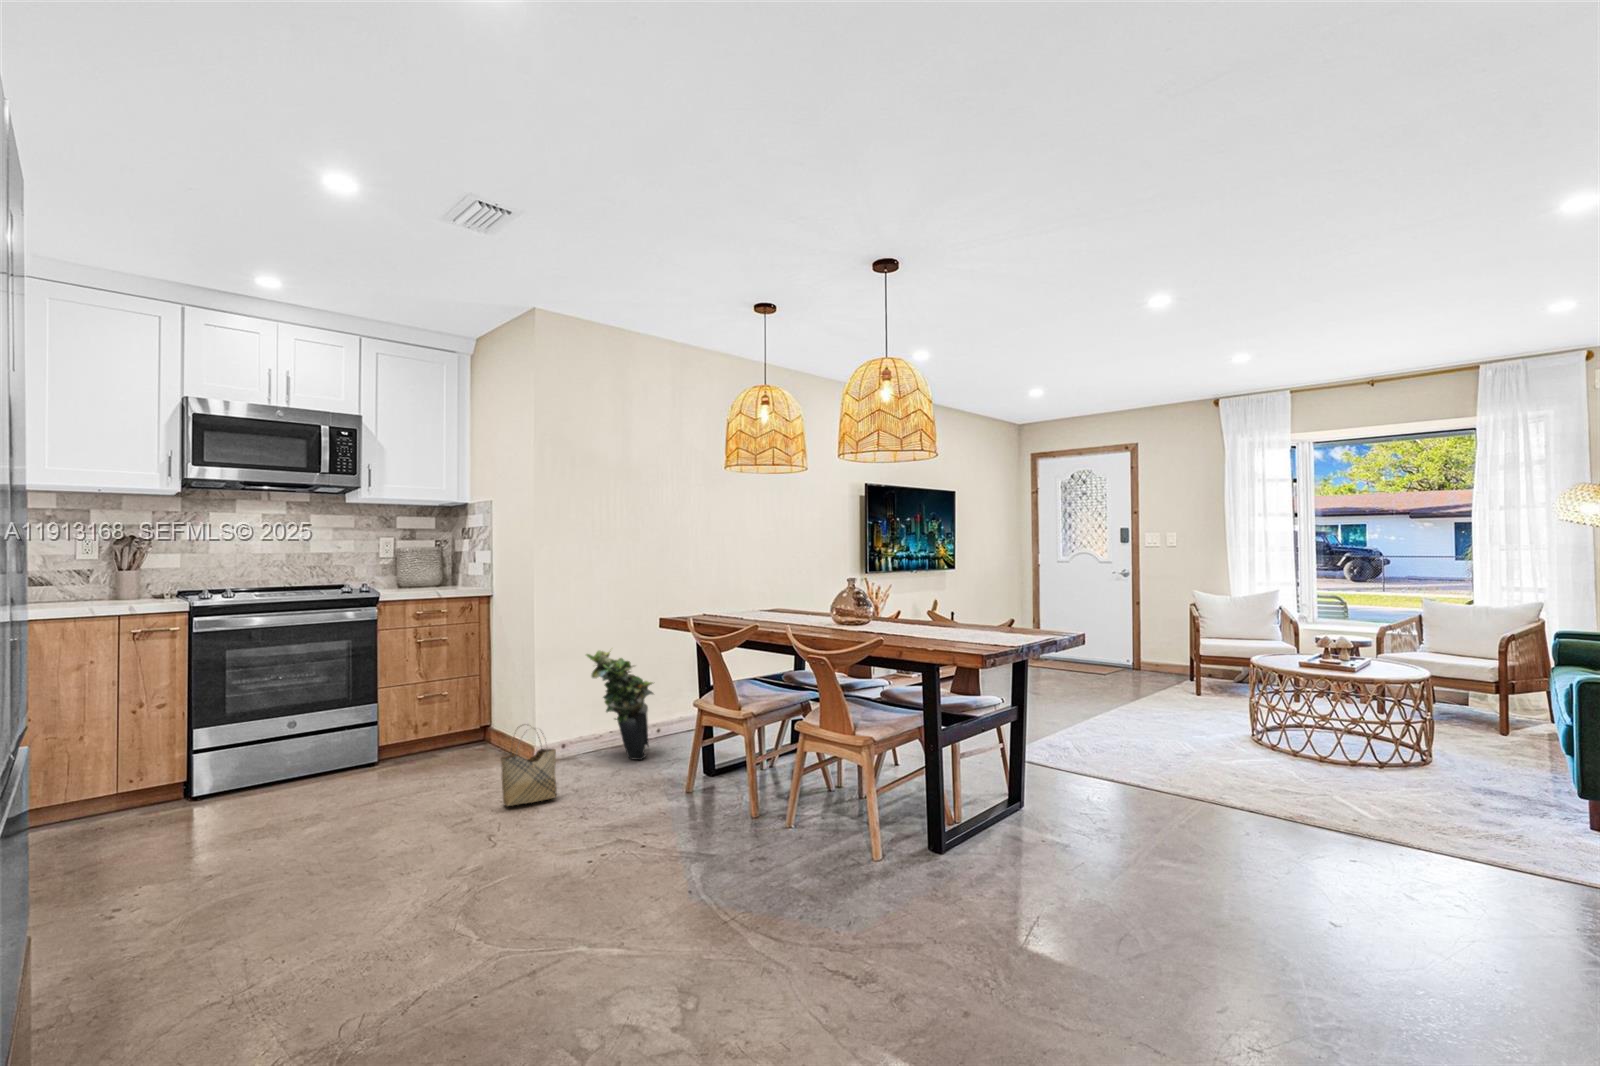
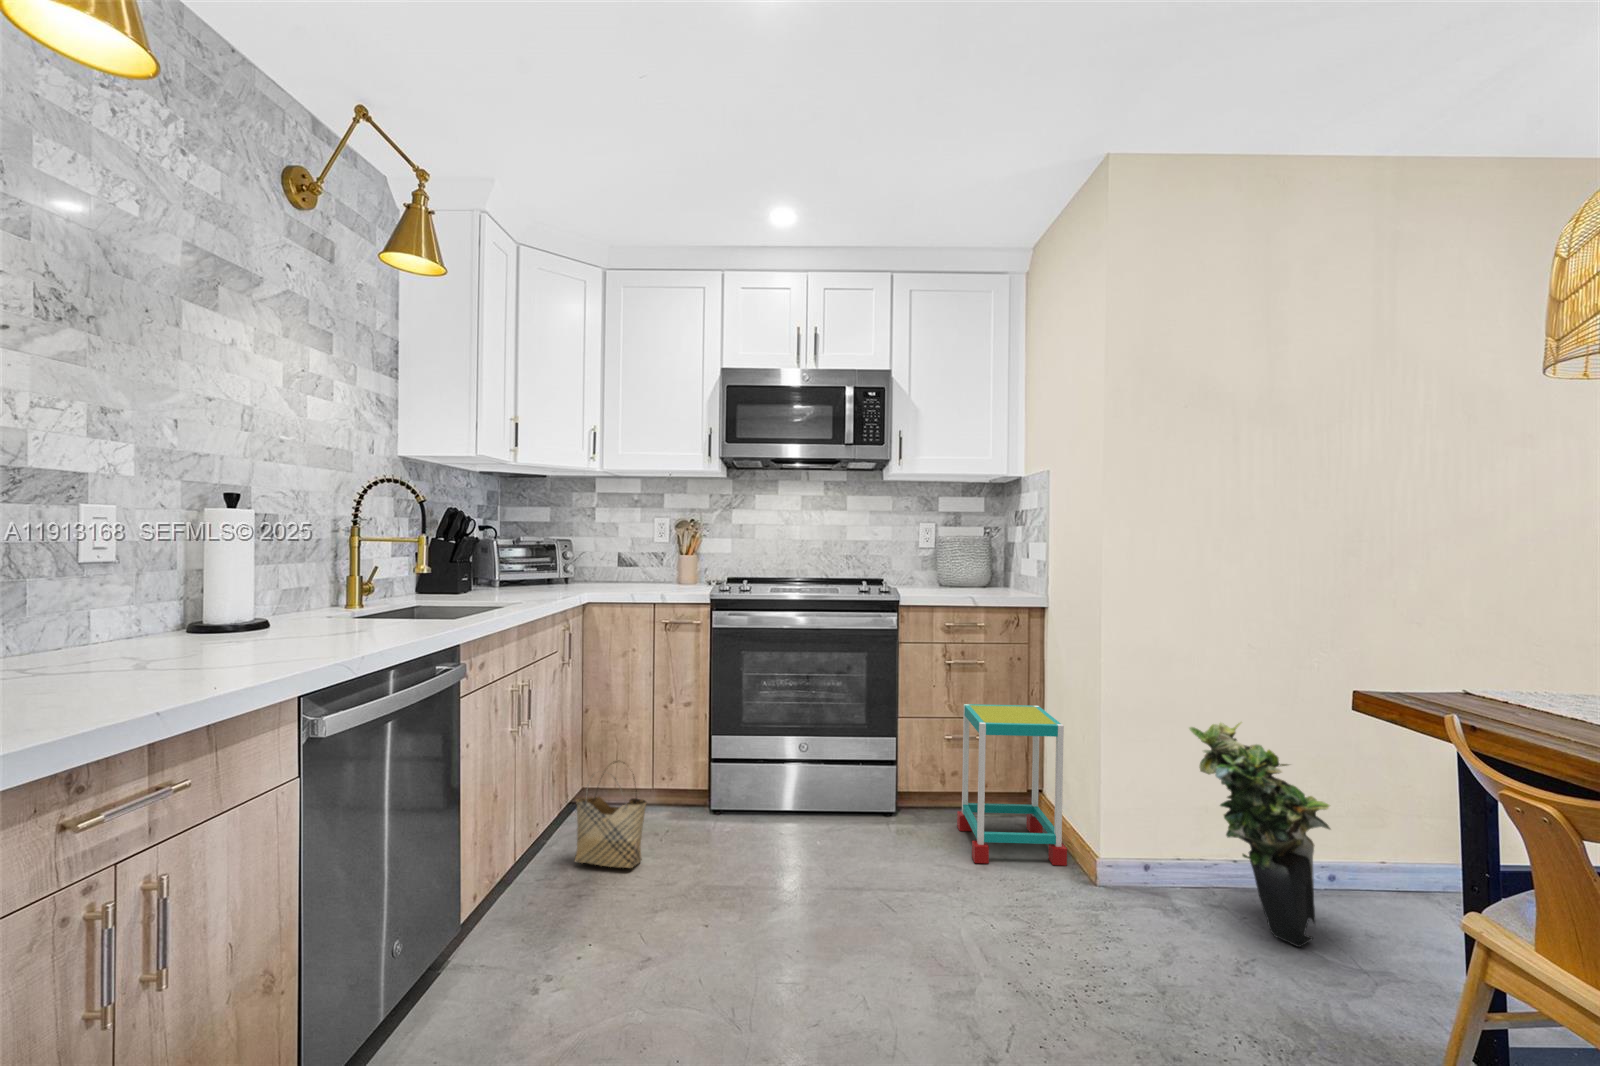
side table: none [430,664,513,773] -> present [957,704,1067,866]
woven basket: present [501,733,557,806] -> present [575,761,647,868]

